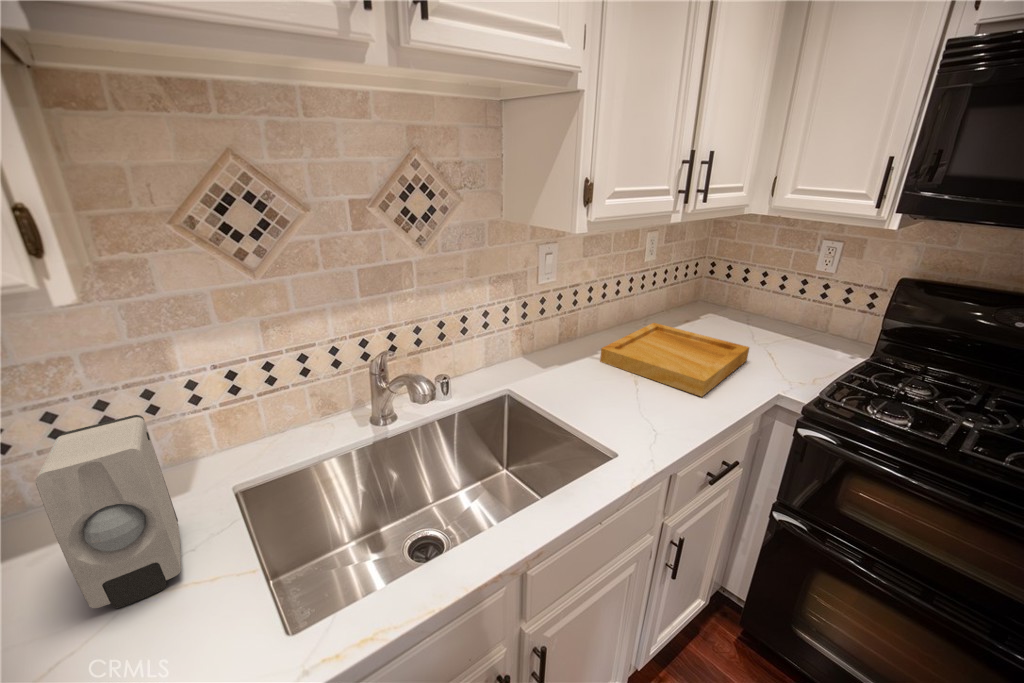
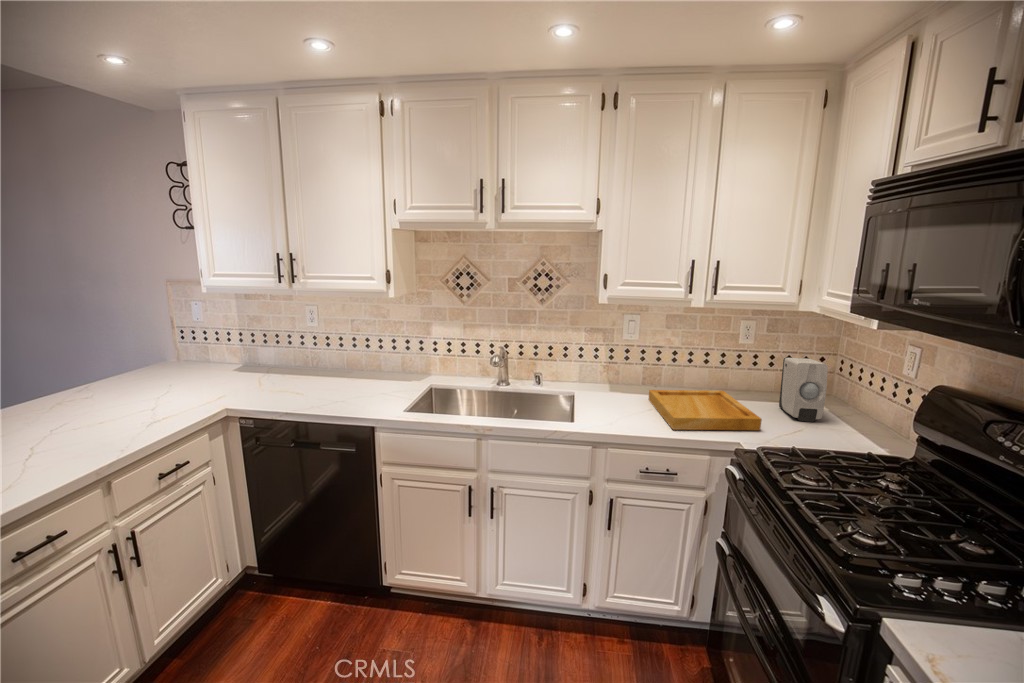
soap dispenser: present [35,415,181,608] -> present [779,357,828,422]

